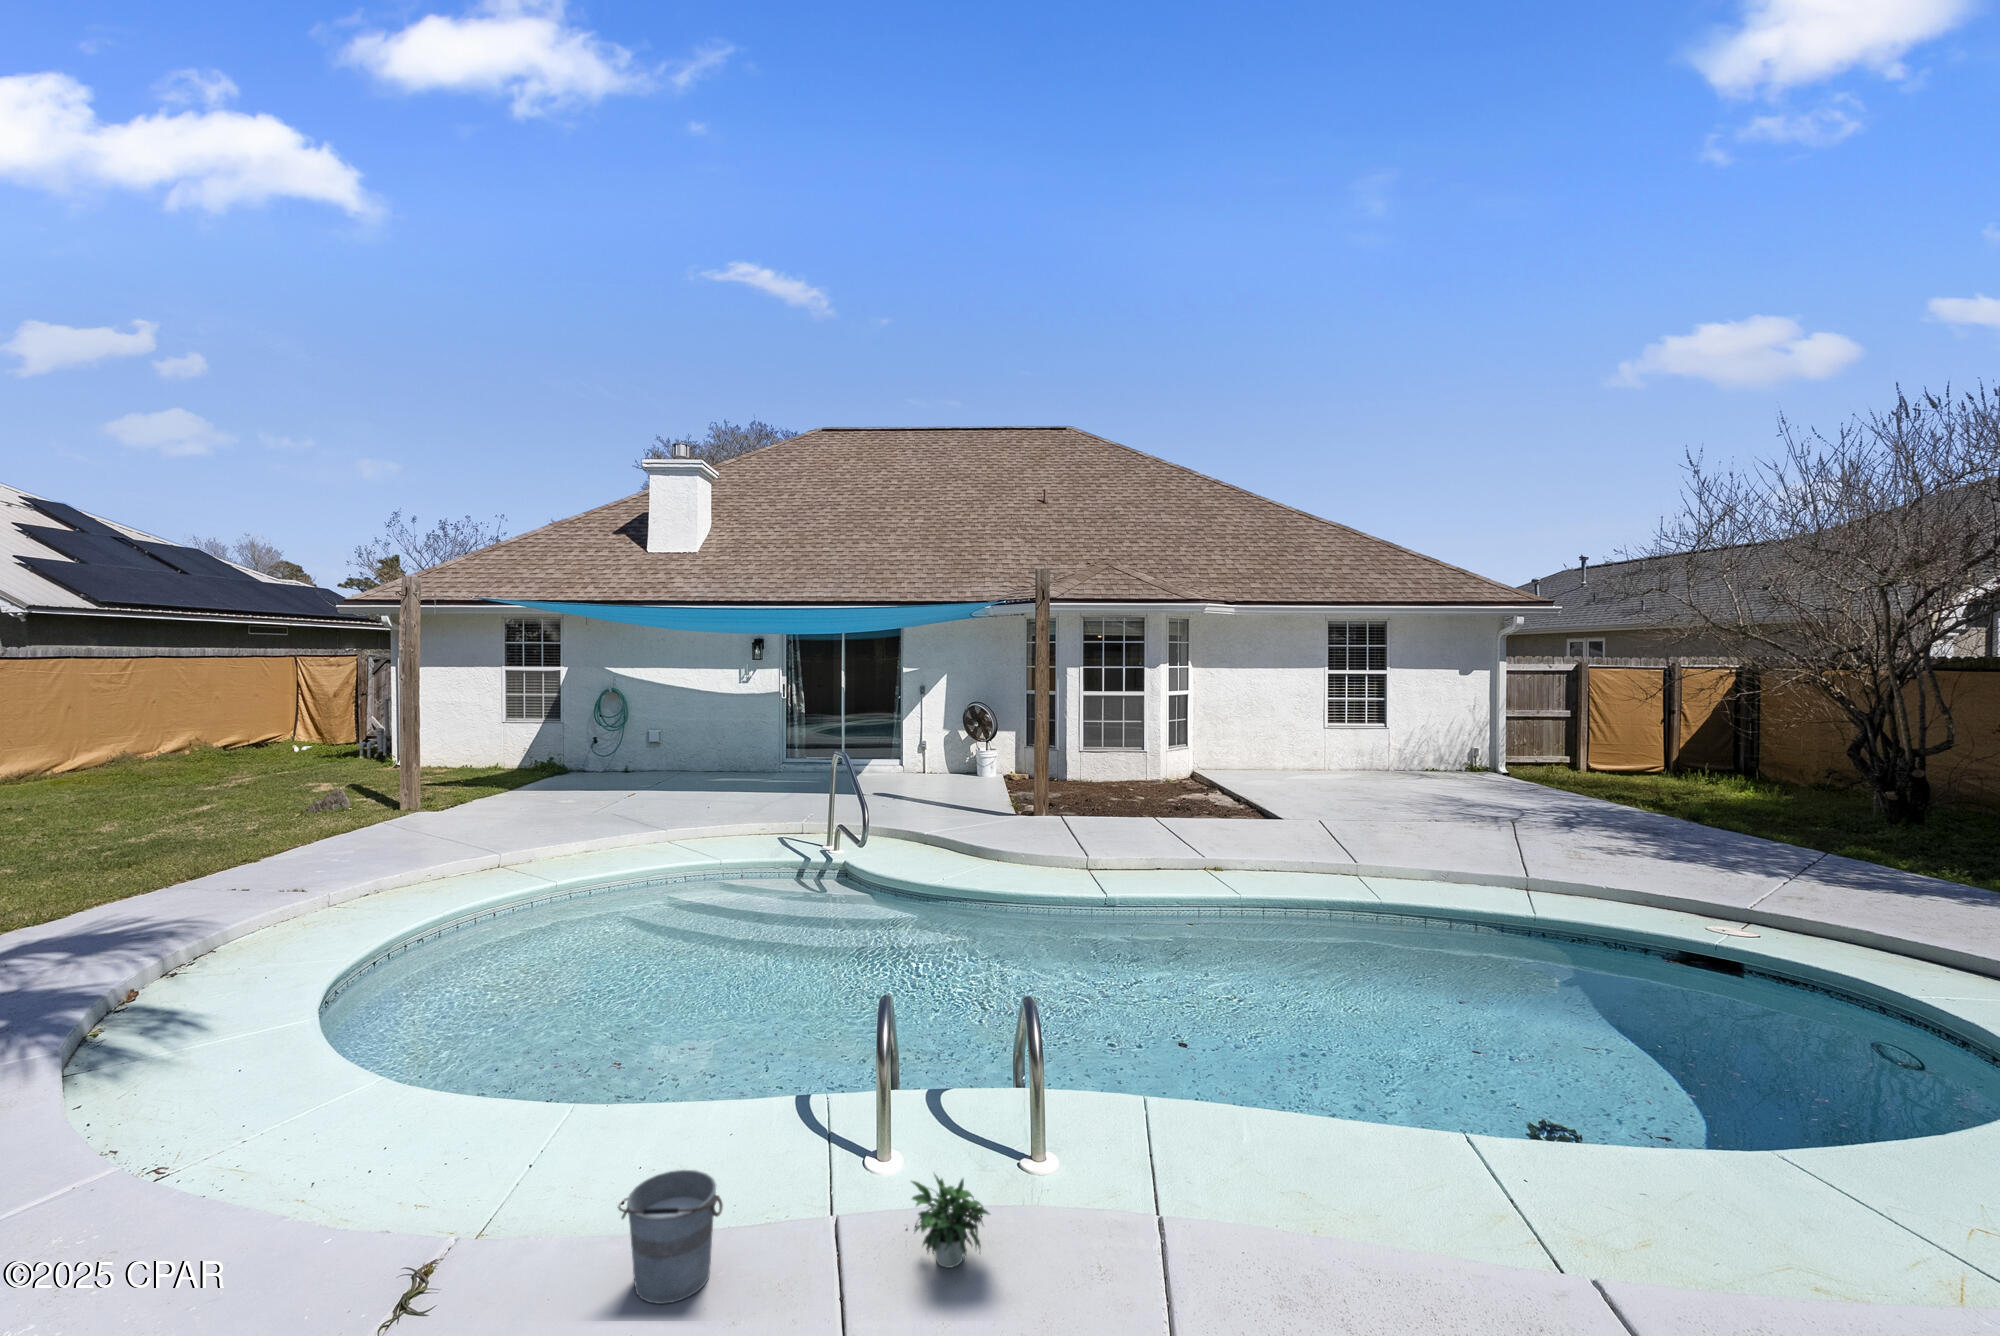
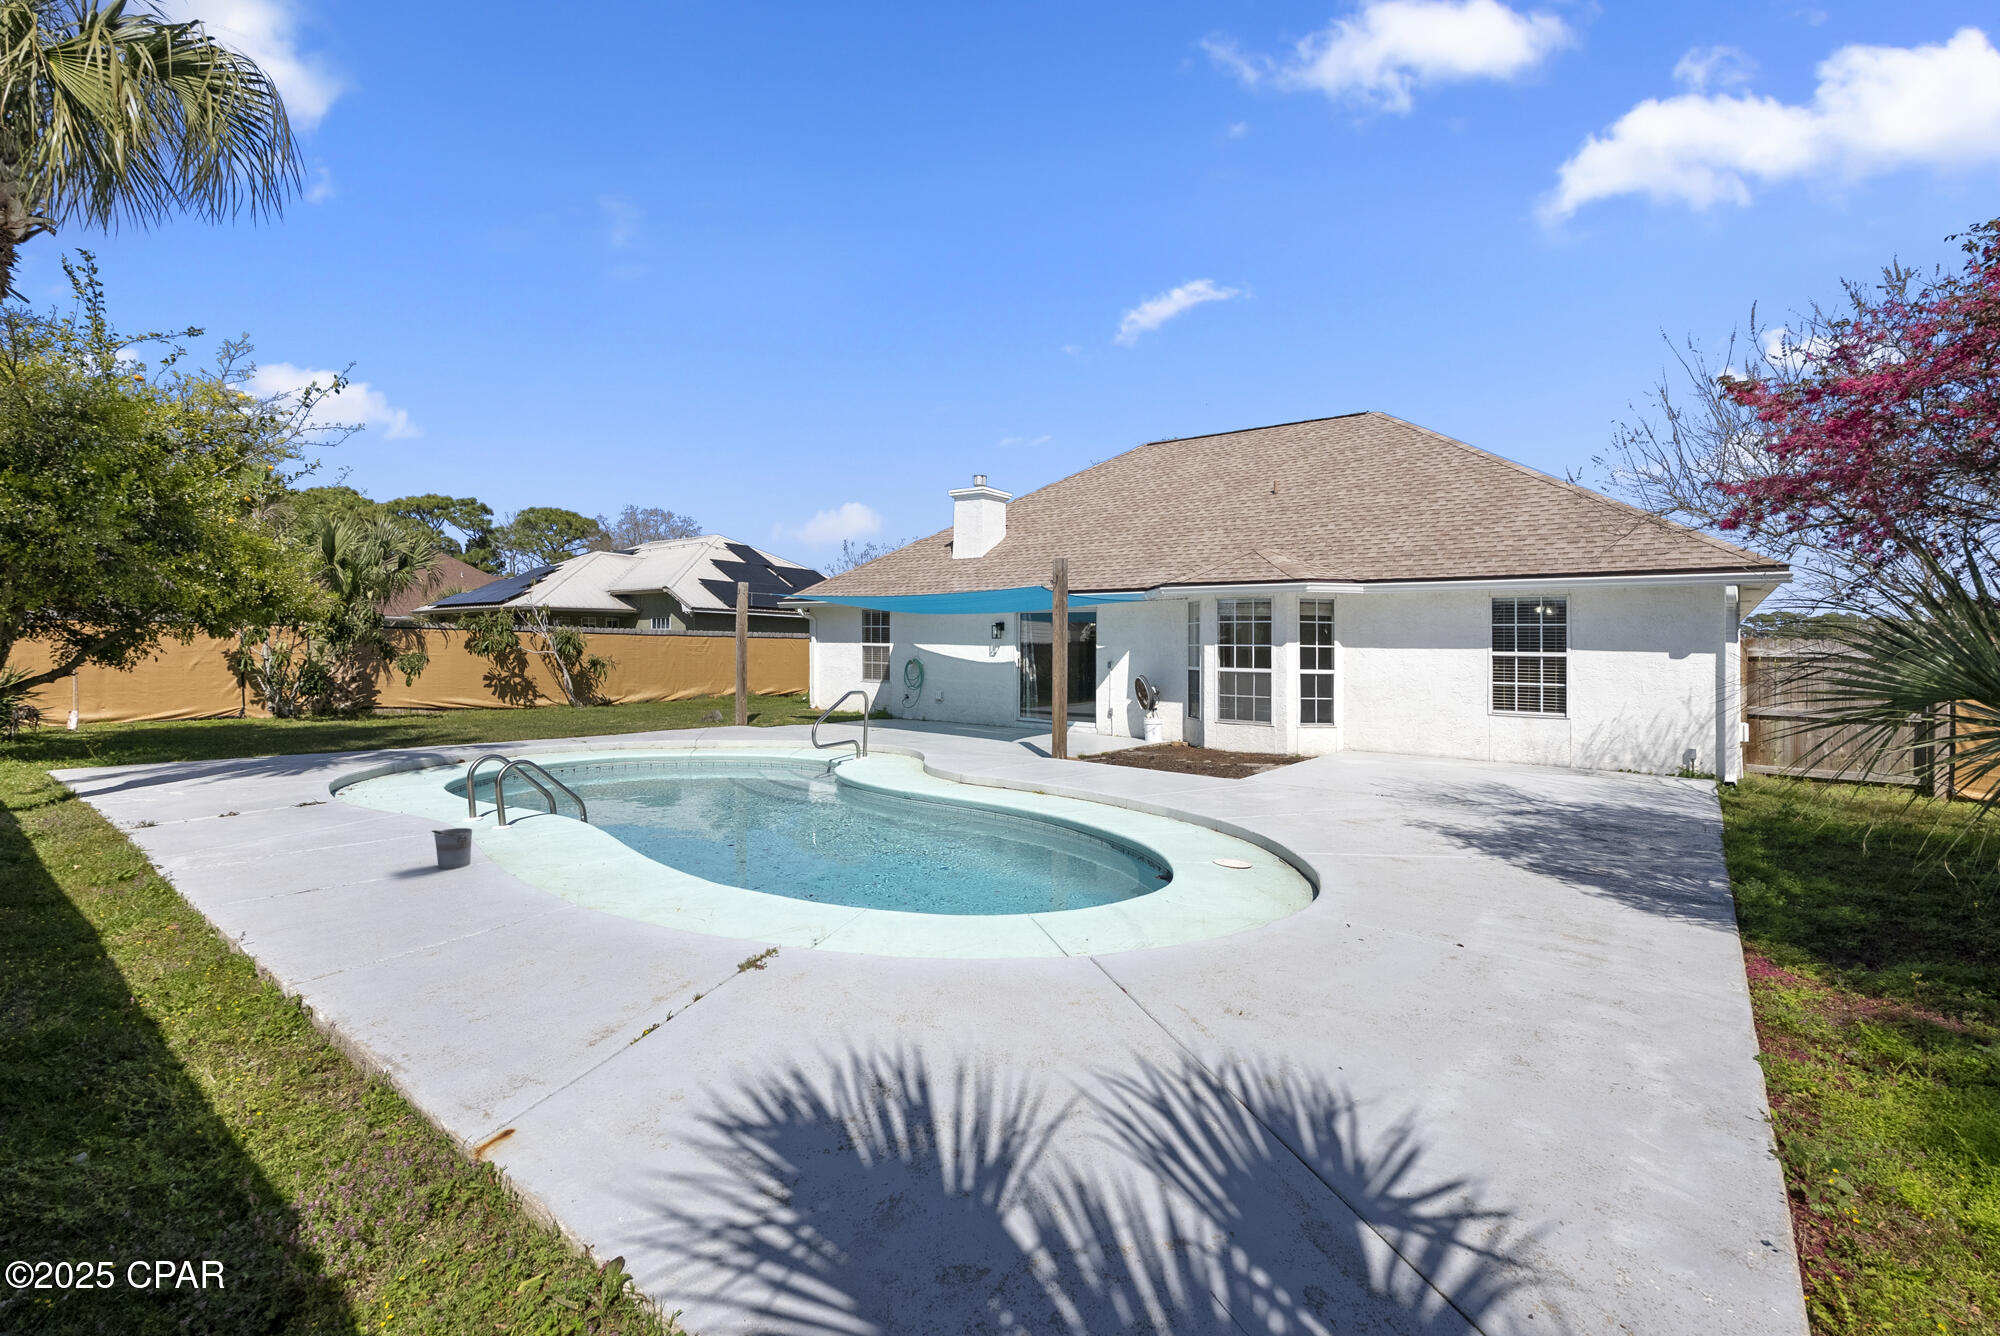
potted plant: present [912,1175,989,1268] -> none [500,845,543,881]

